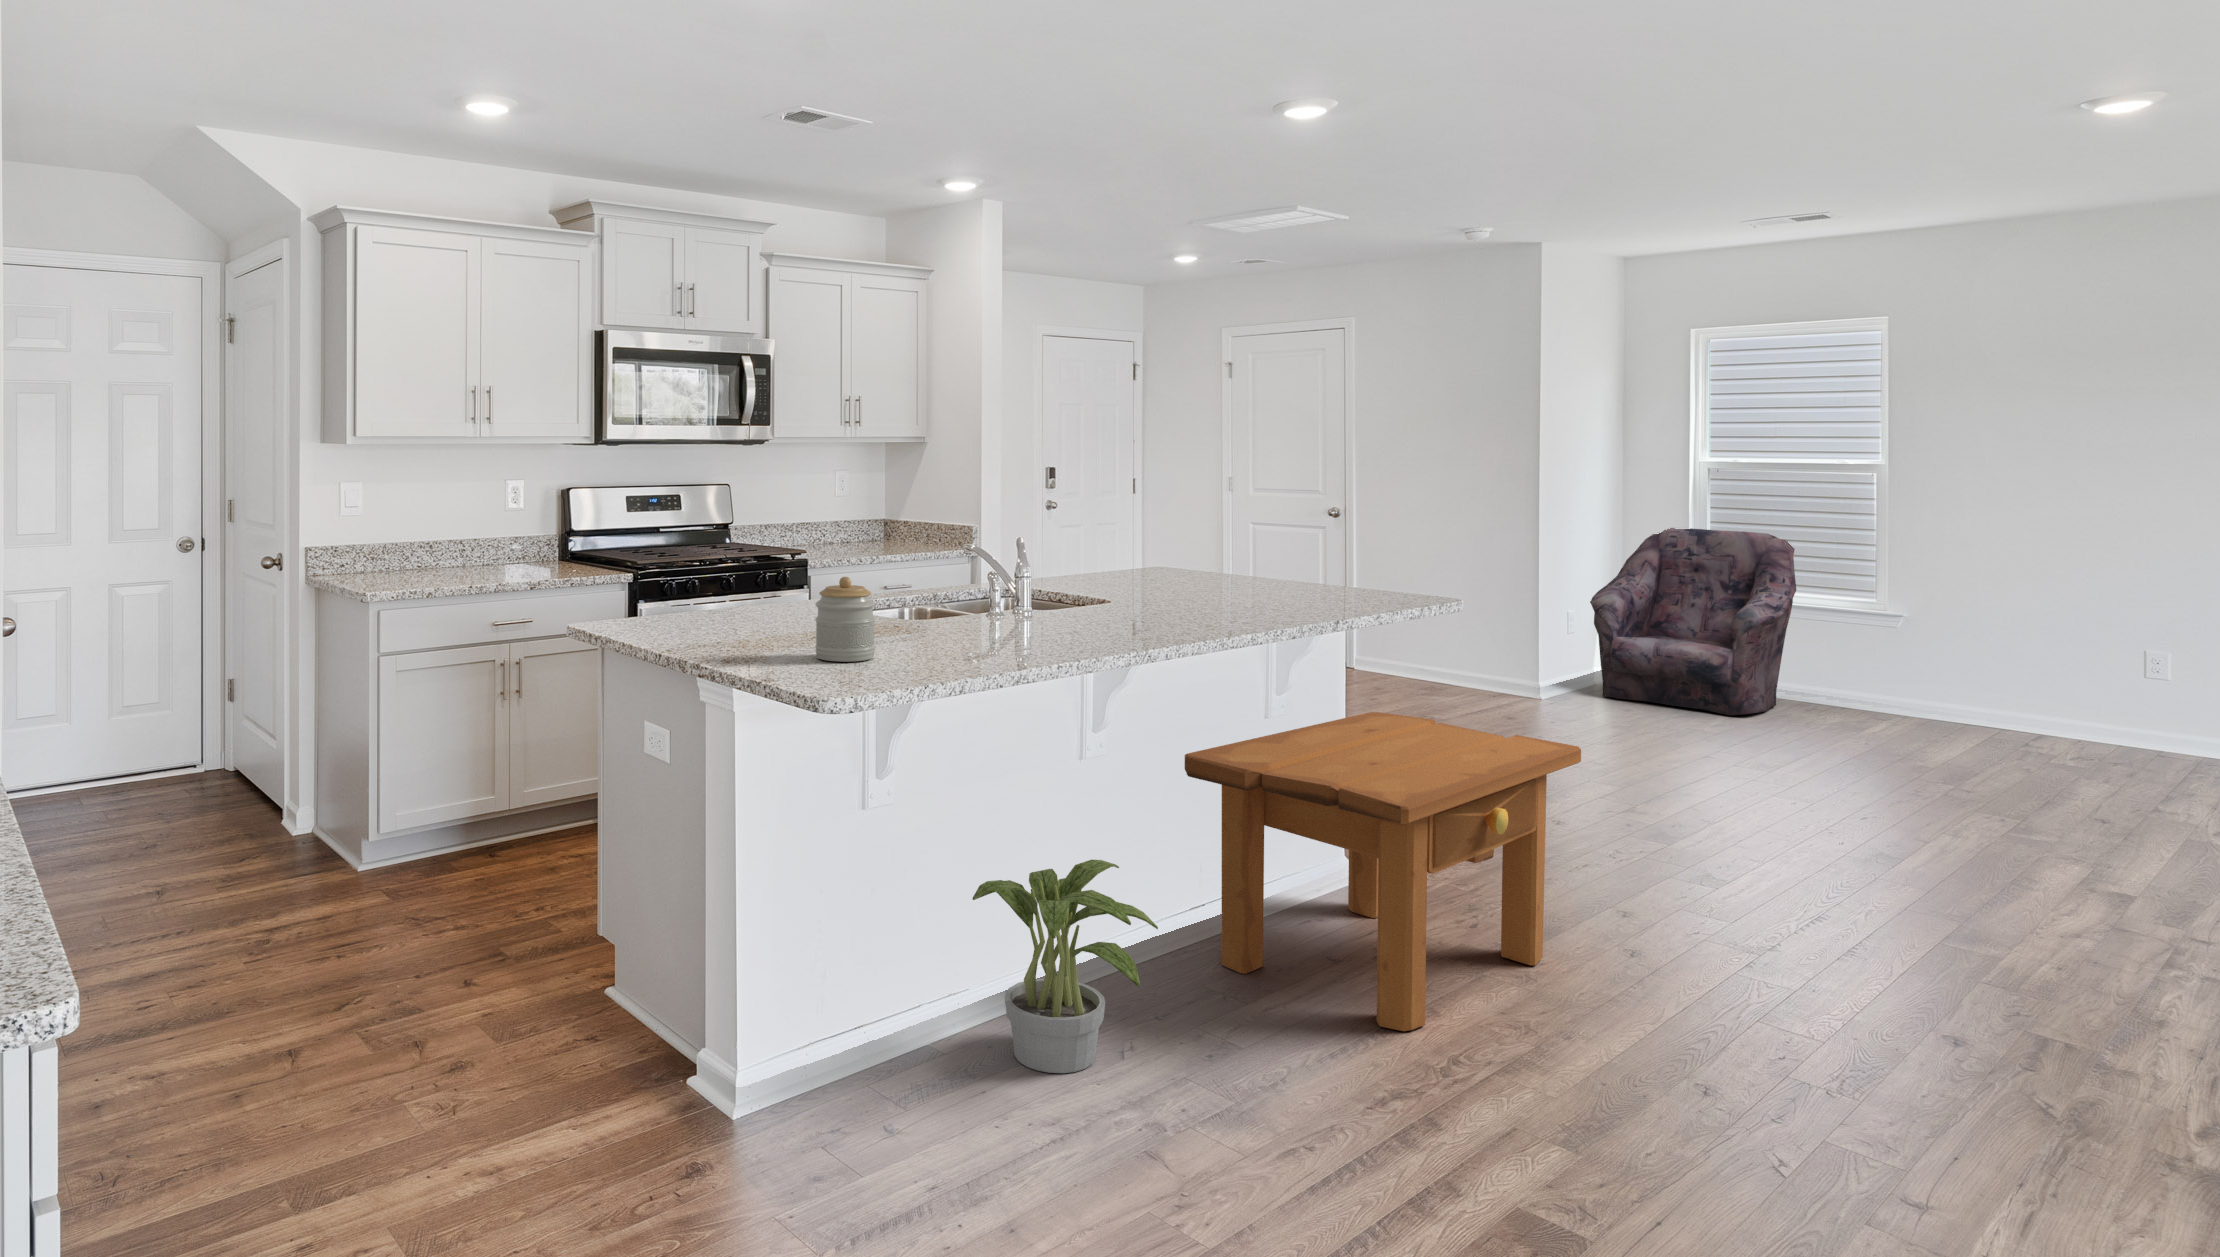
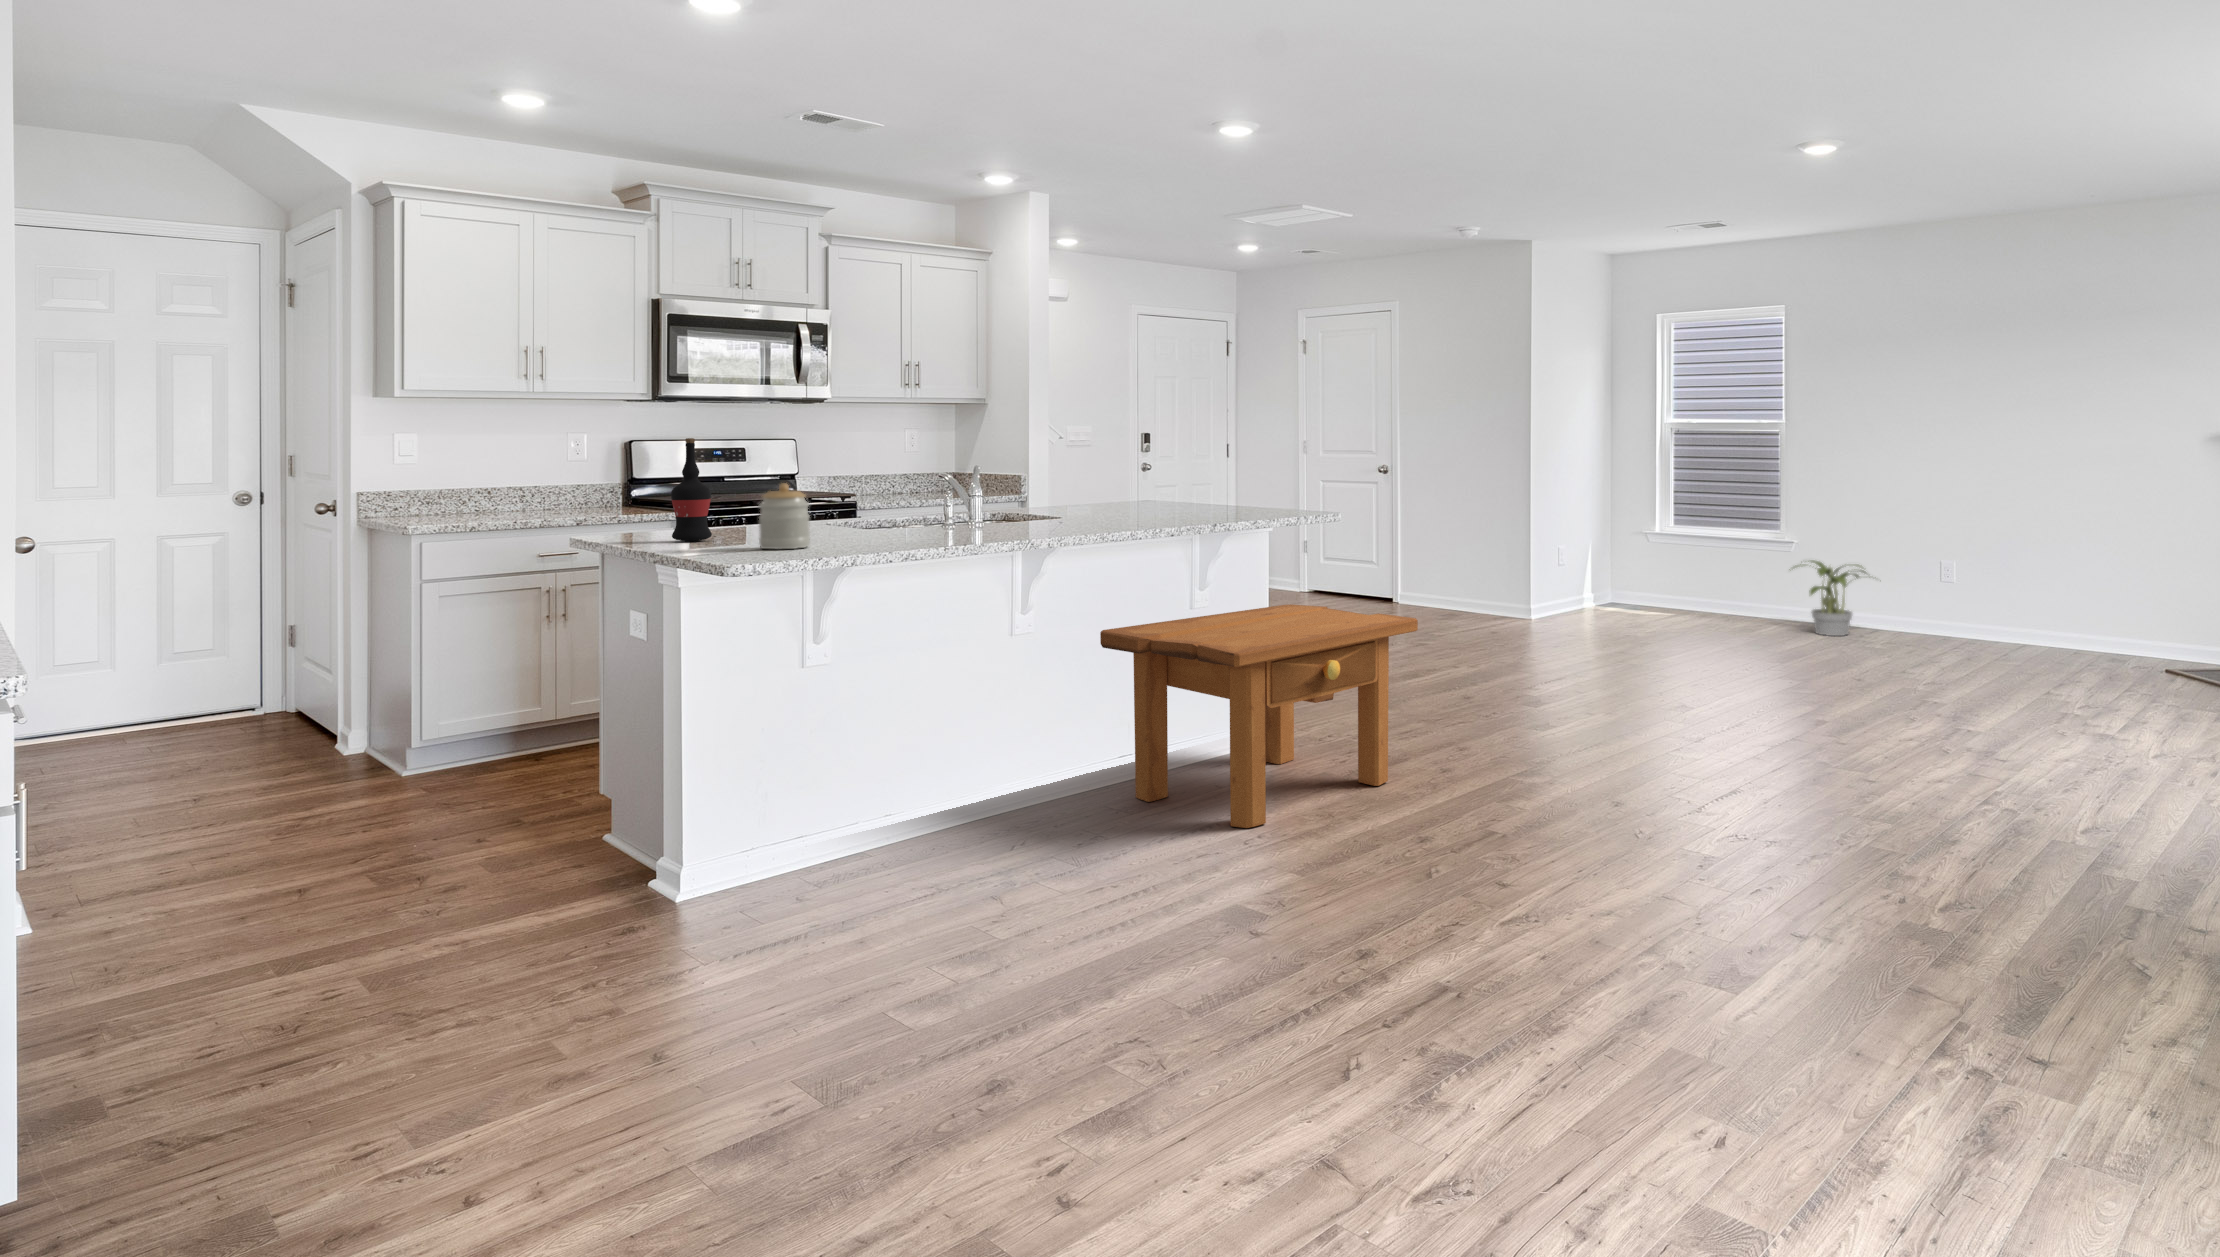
wine bottle: none [689,512,732,637] -> present [671,438,712,541]
armchair: present [1590,528,1796,715] -> none [1573,479,1729,627]
potted plant: present [973,860,1158,1073] -> present [1794,560,1866,636]

